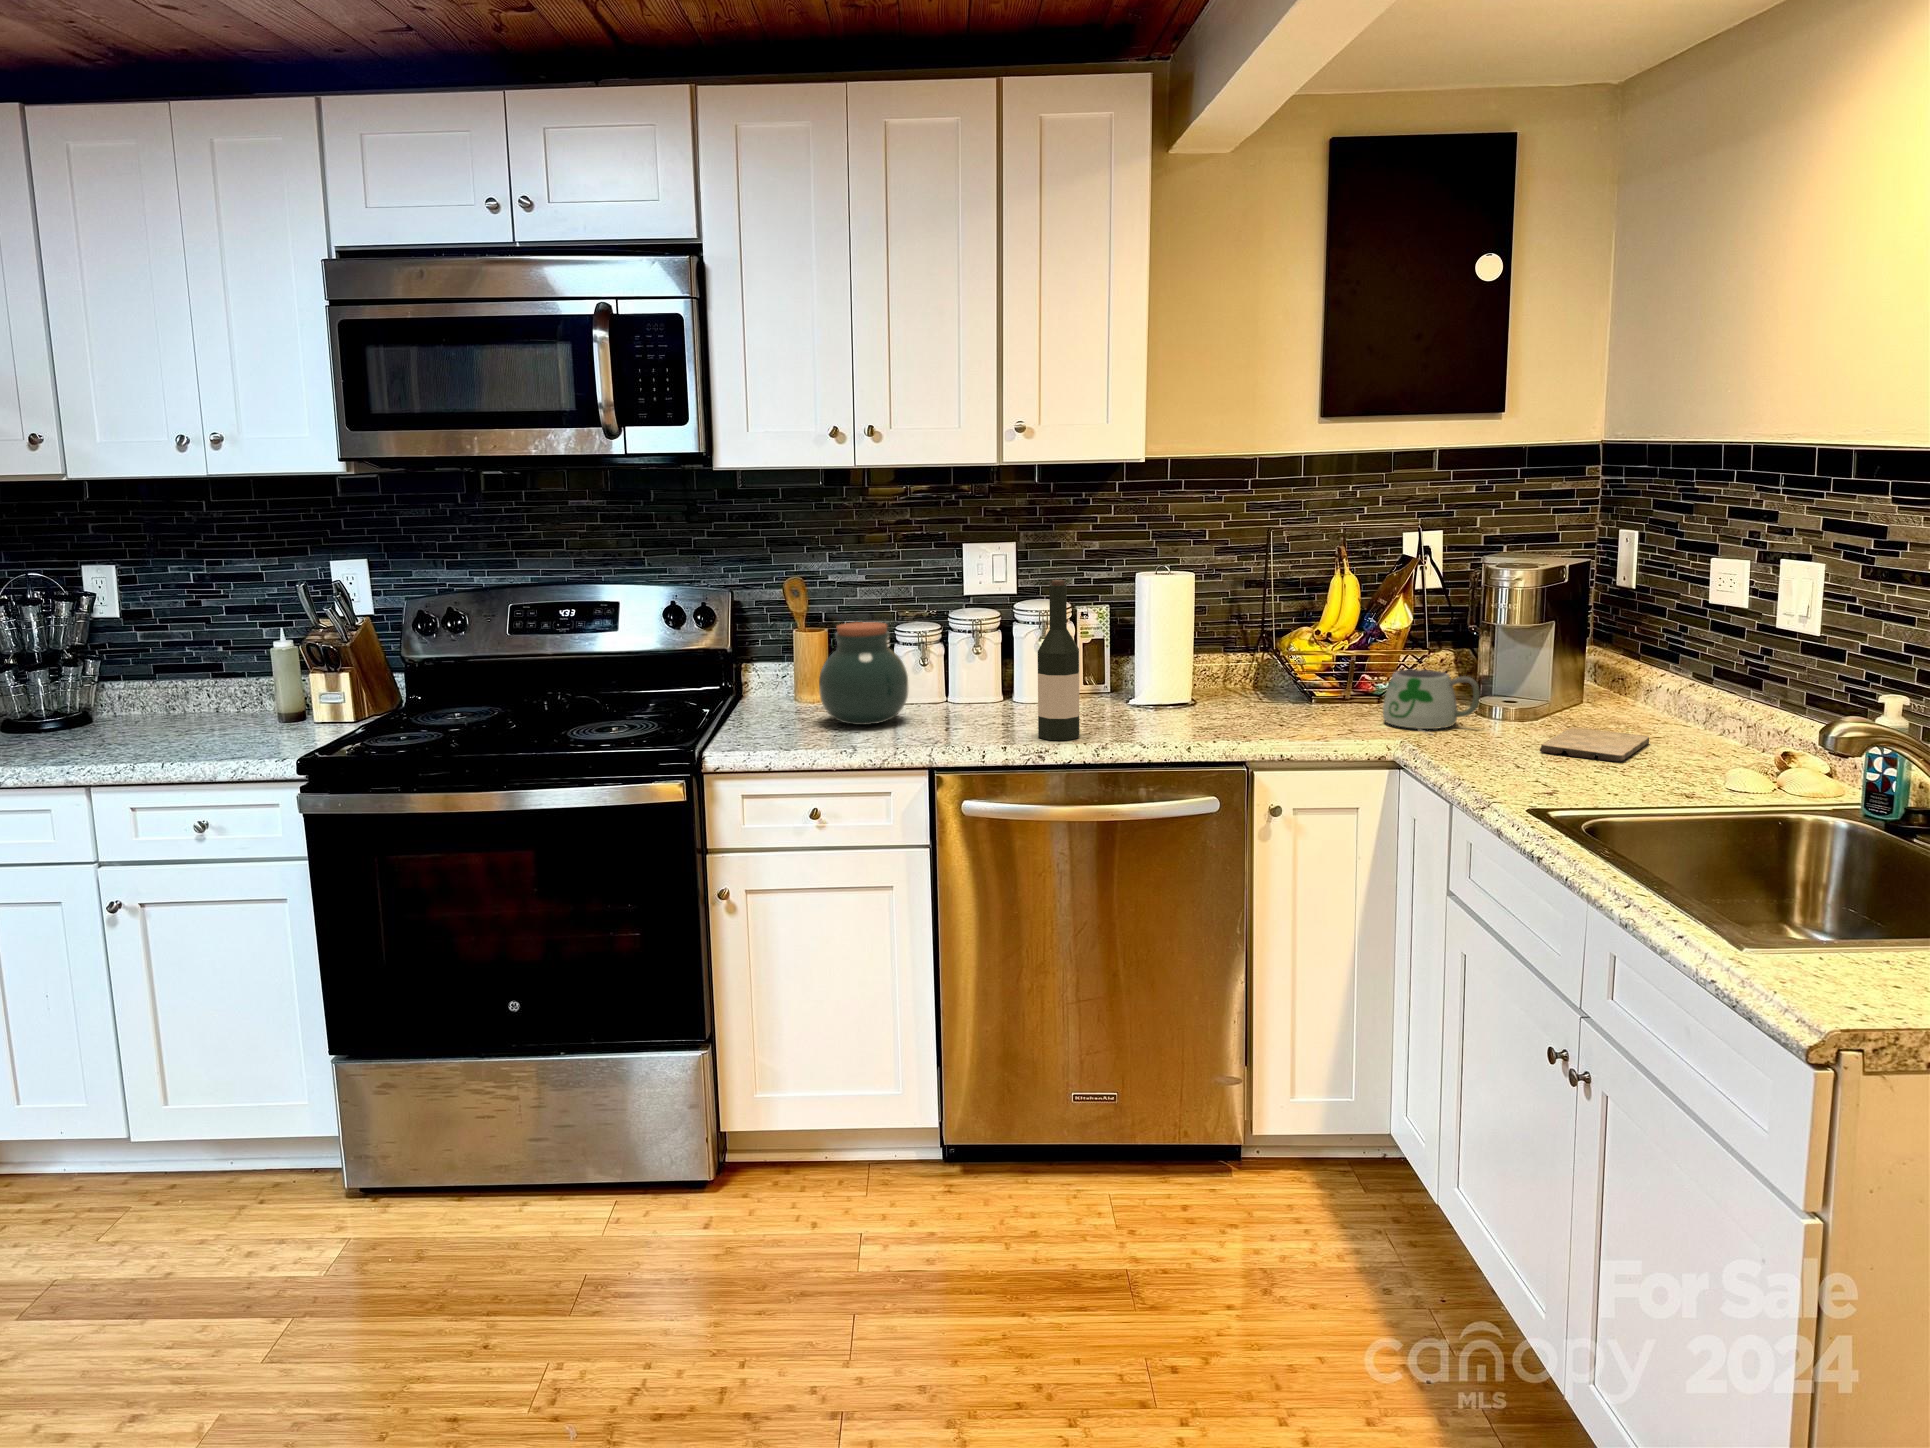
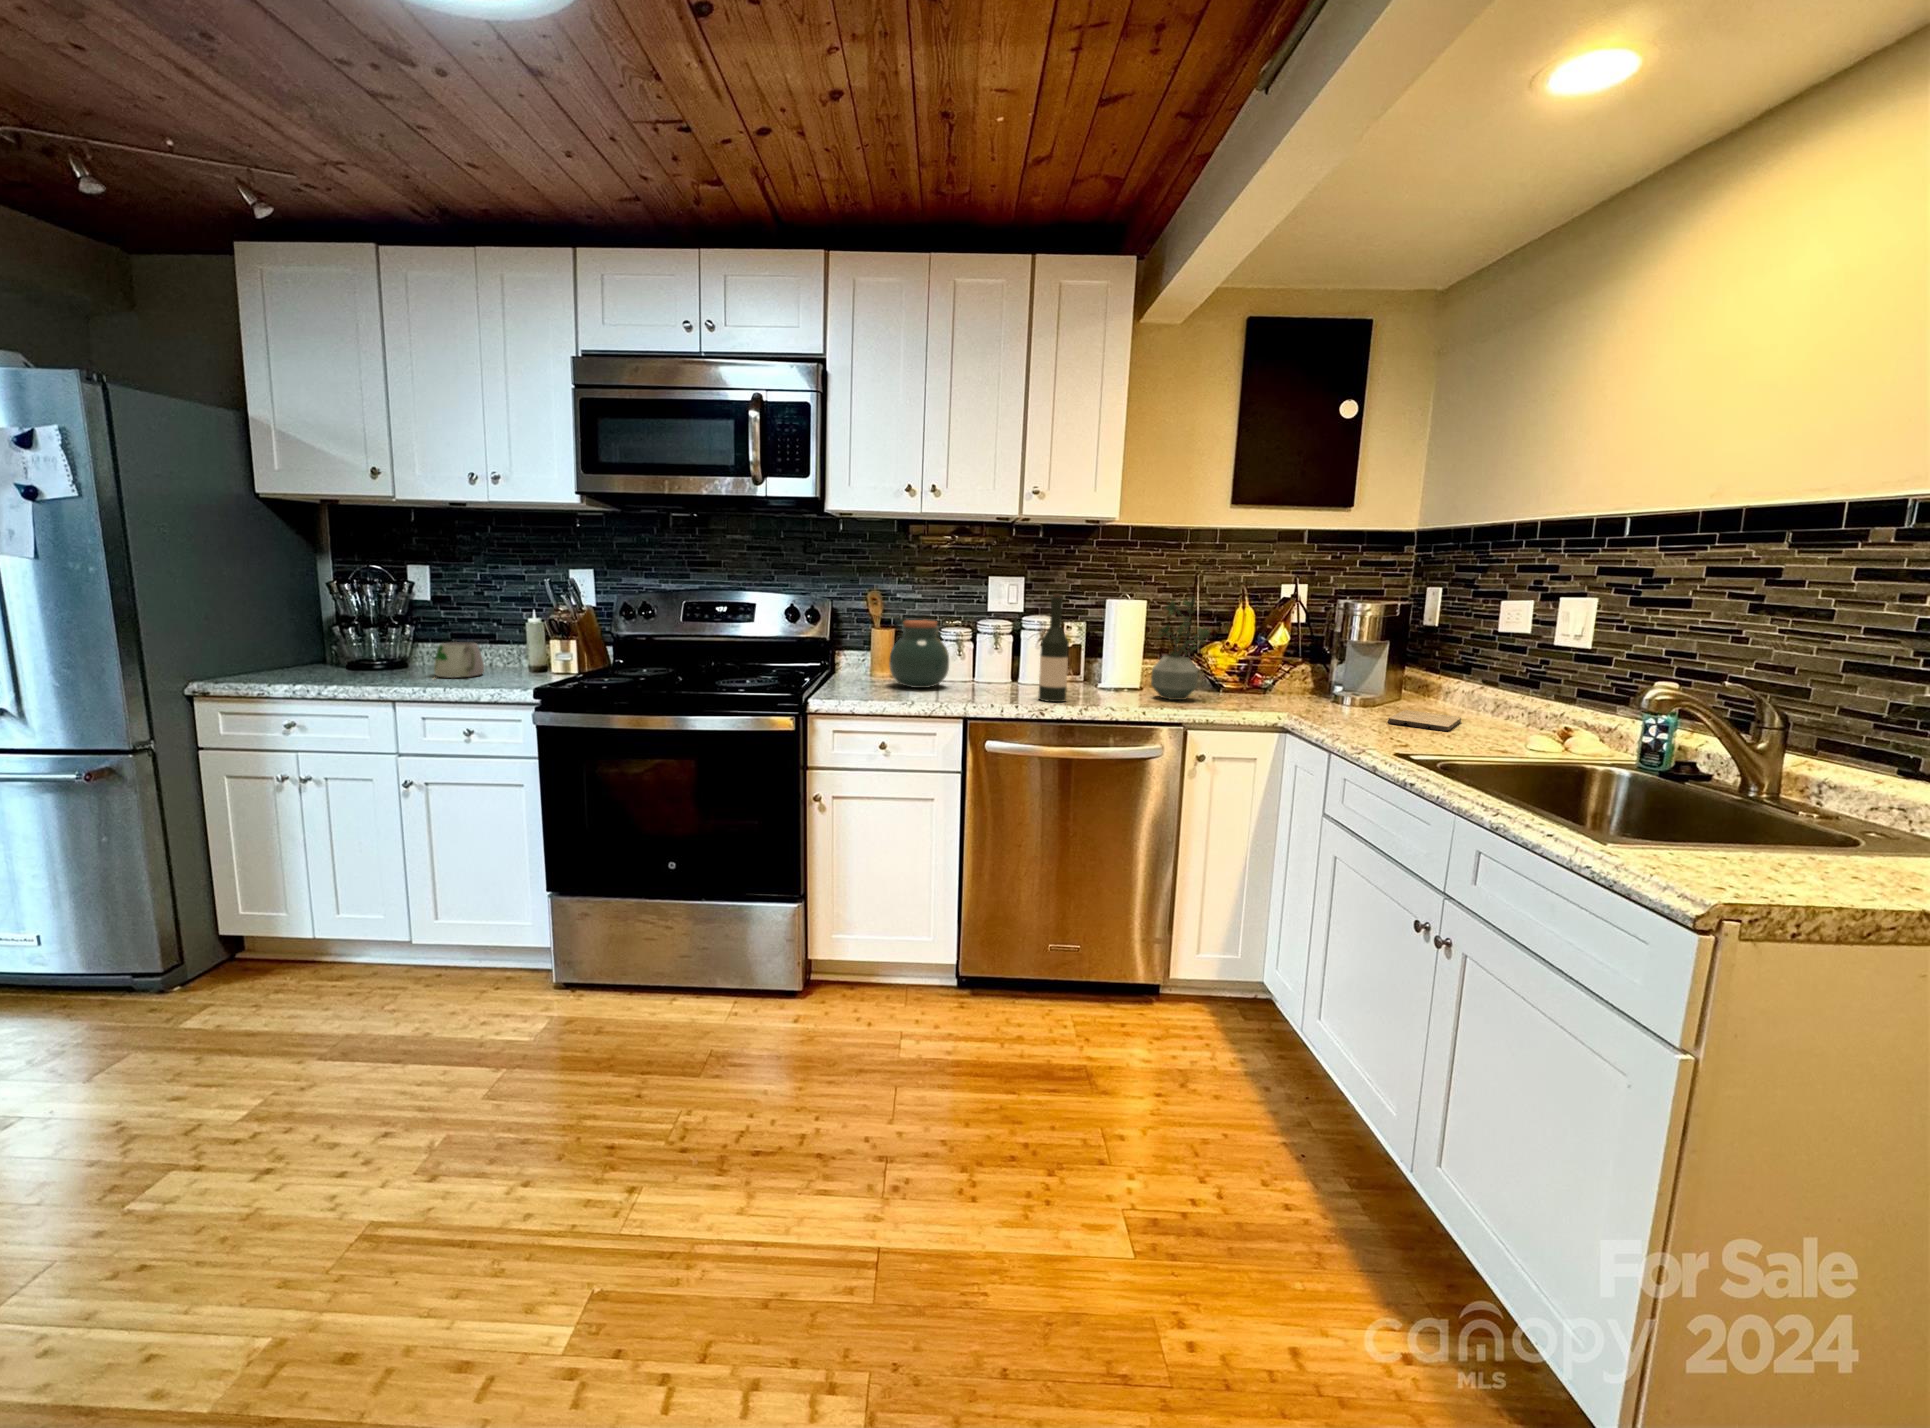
potted plant: none [1206,570,1294,726] -> present [1151,598,1210,700]
mug: present [1383,669,1480,735] -> present [434,642,484,679]

